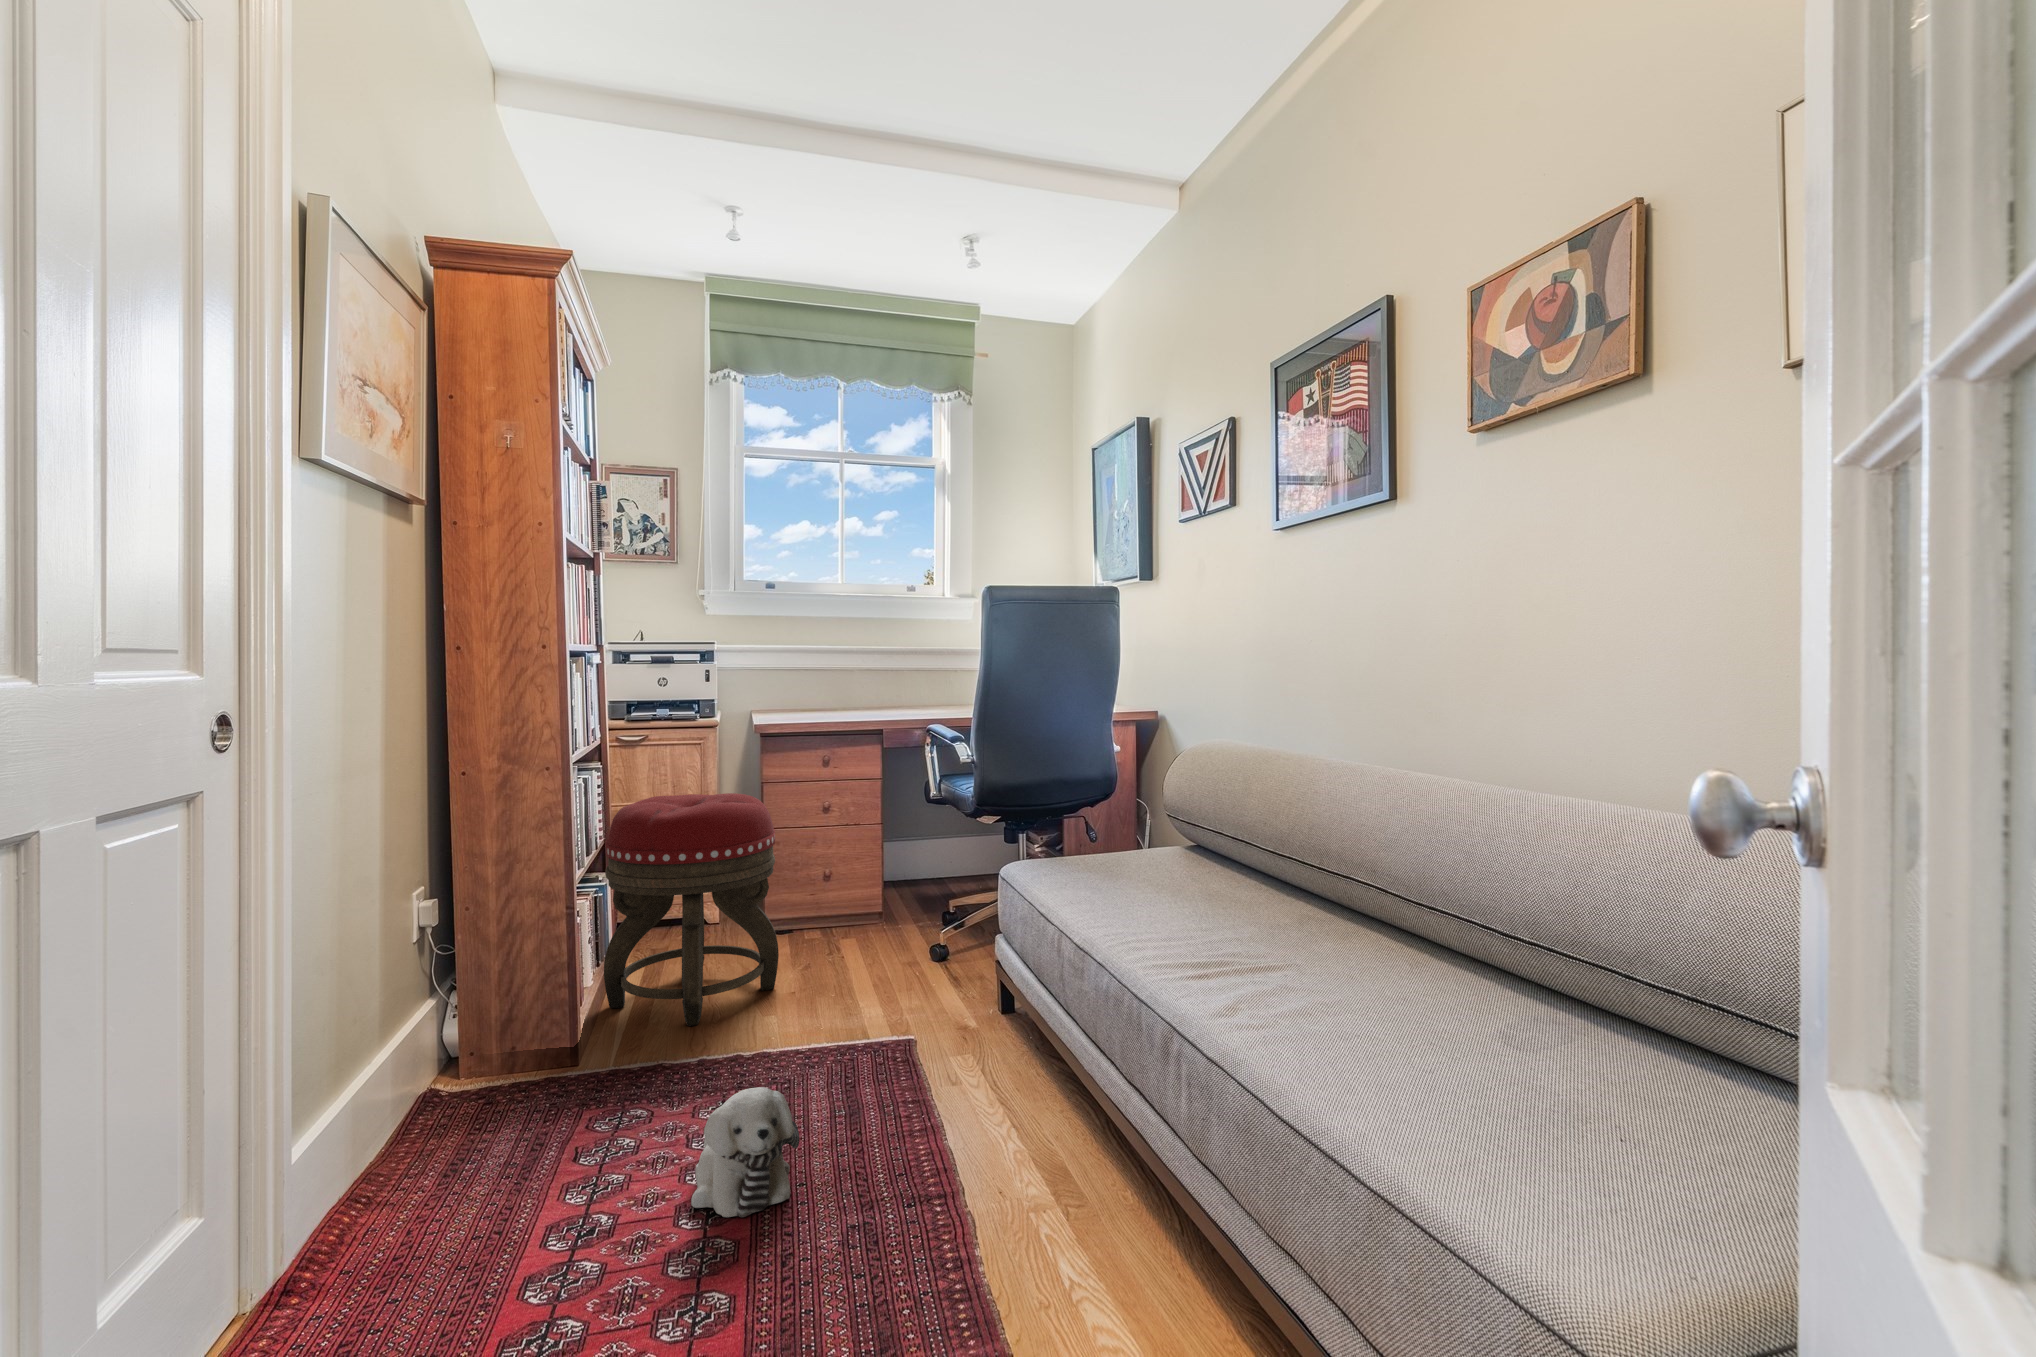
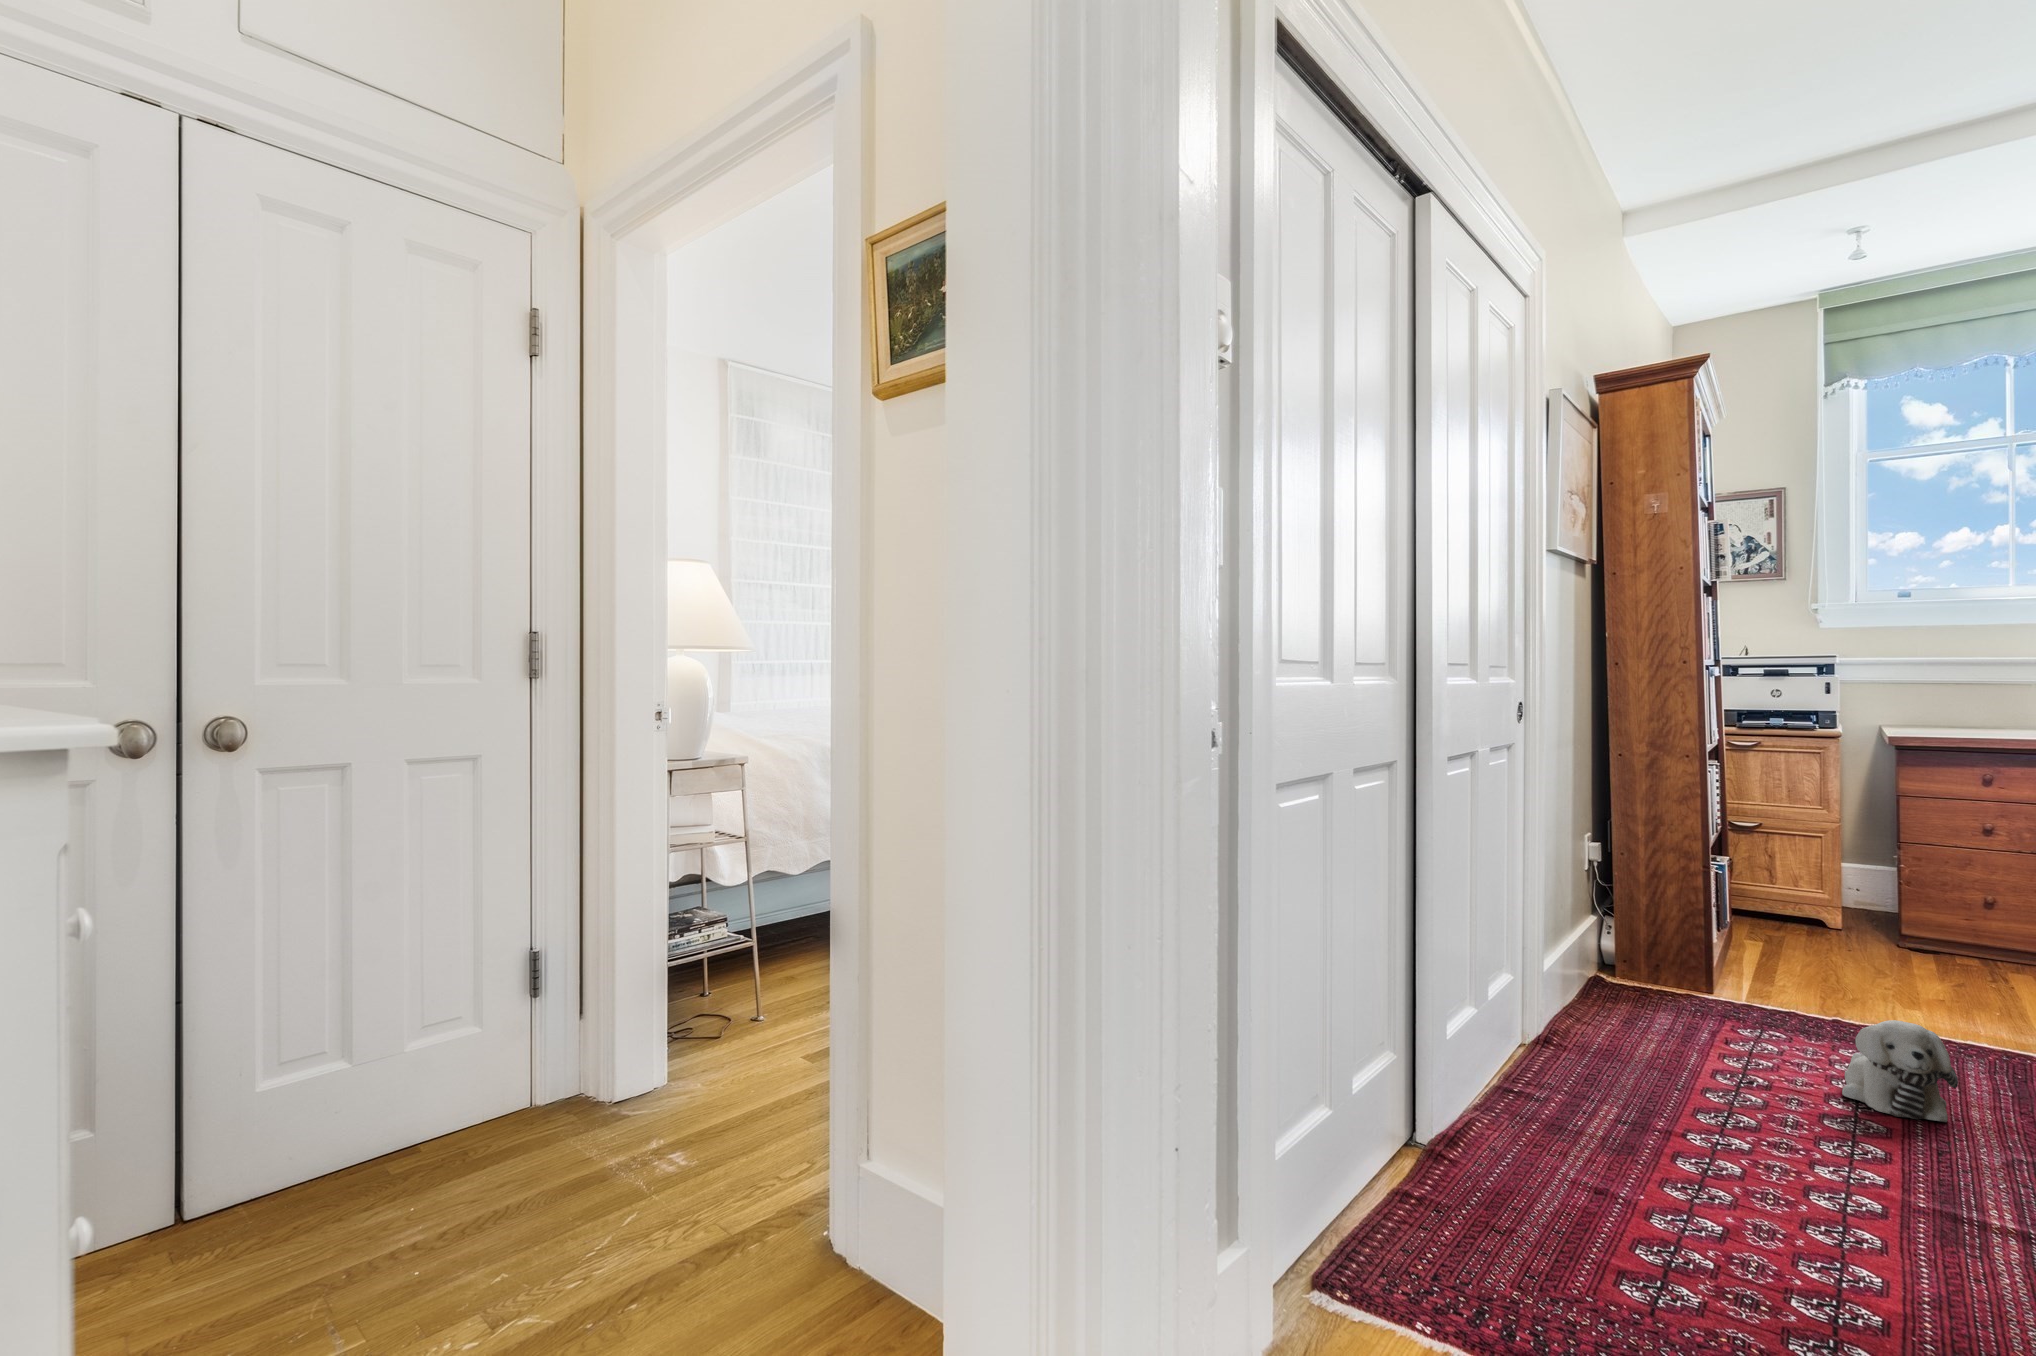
footstool: present [604,793,779,1026] -> none [1727,793,1924,997]

